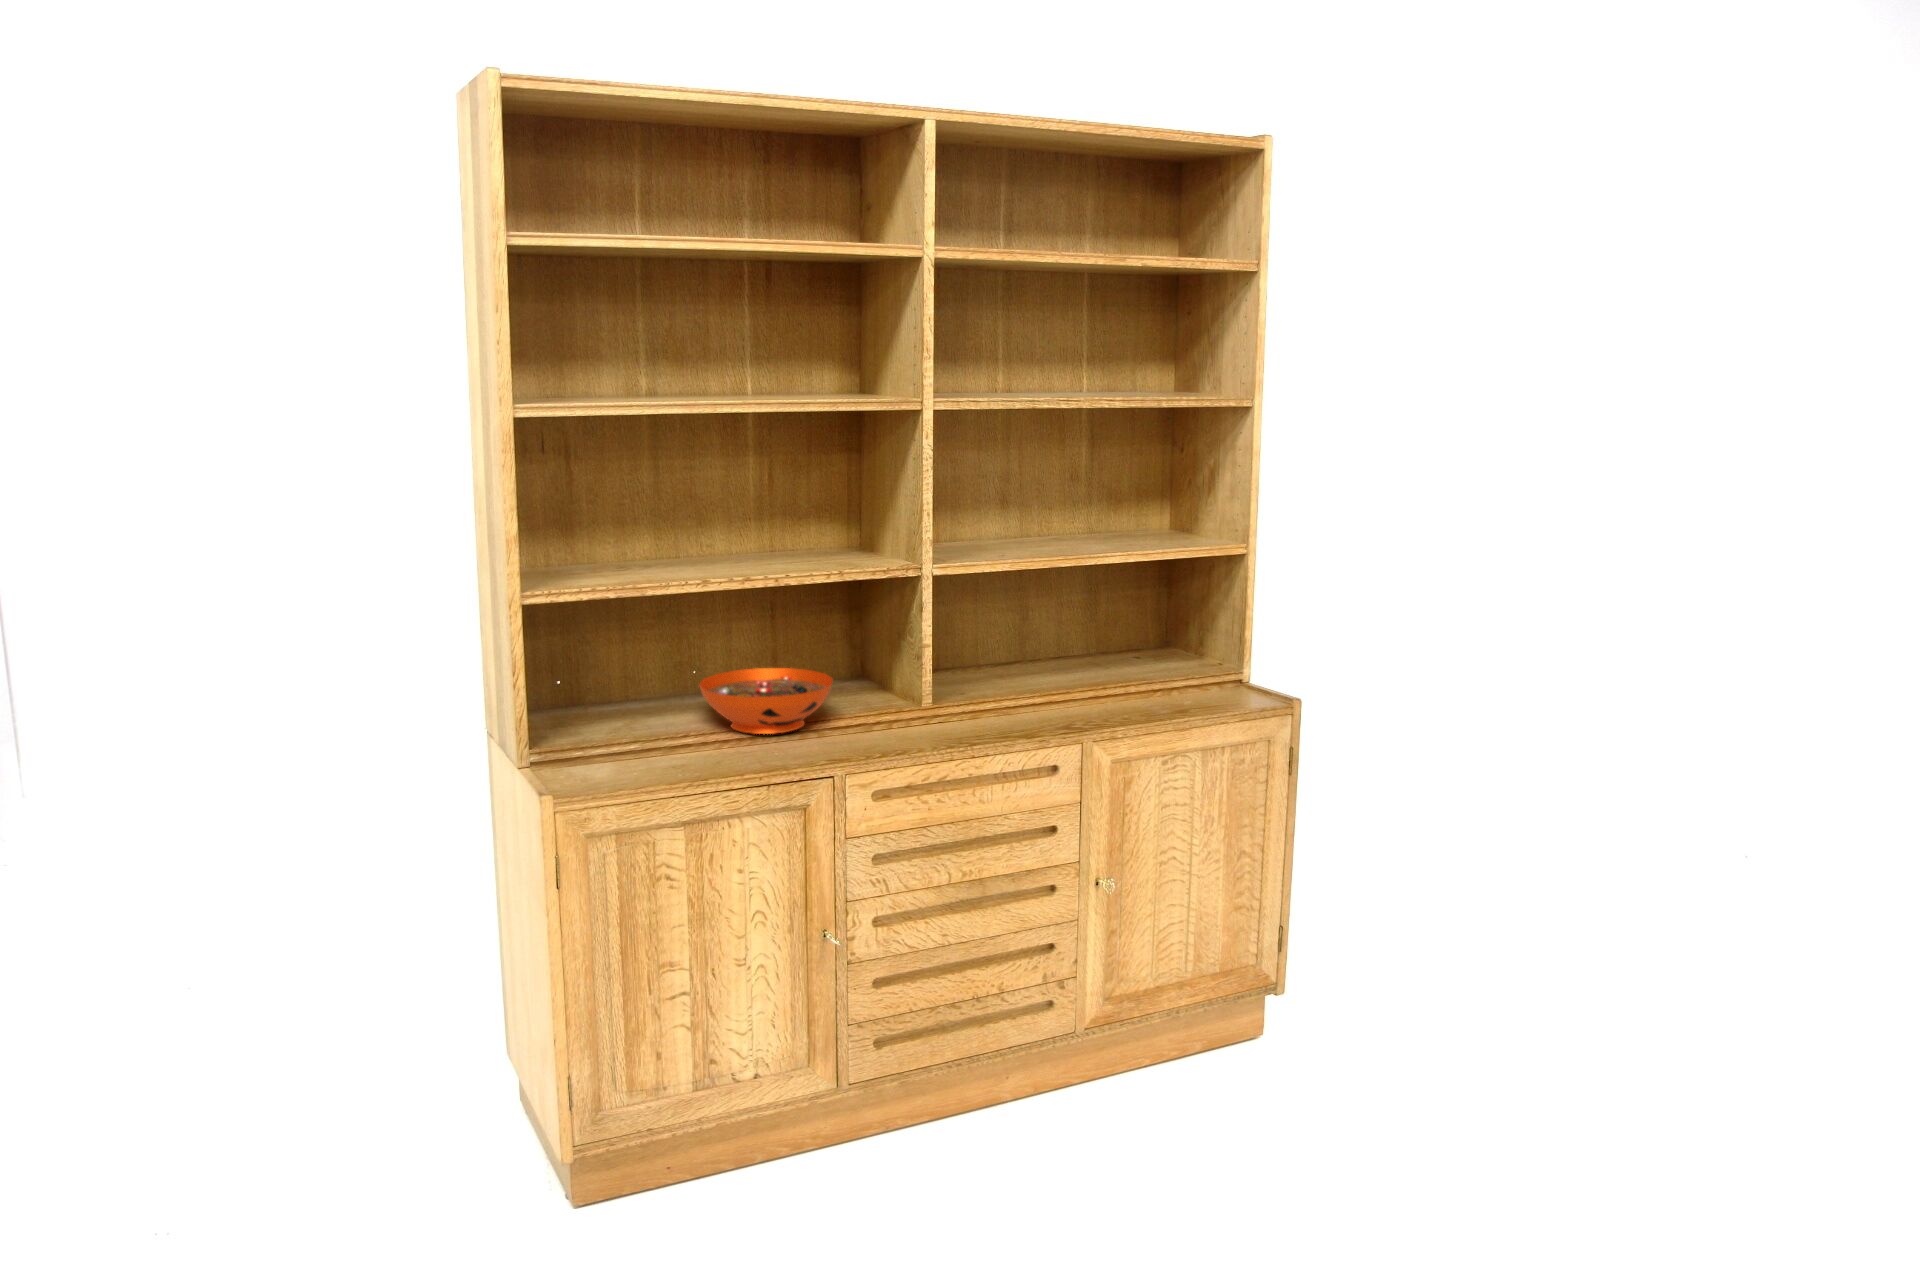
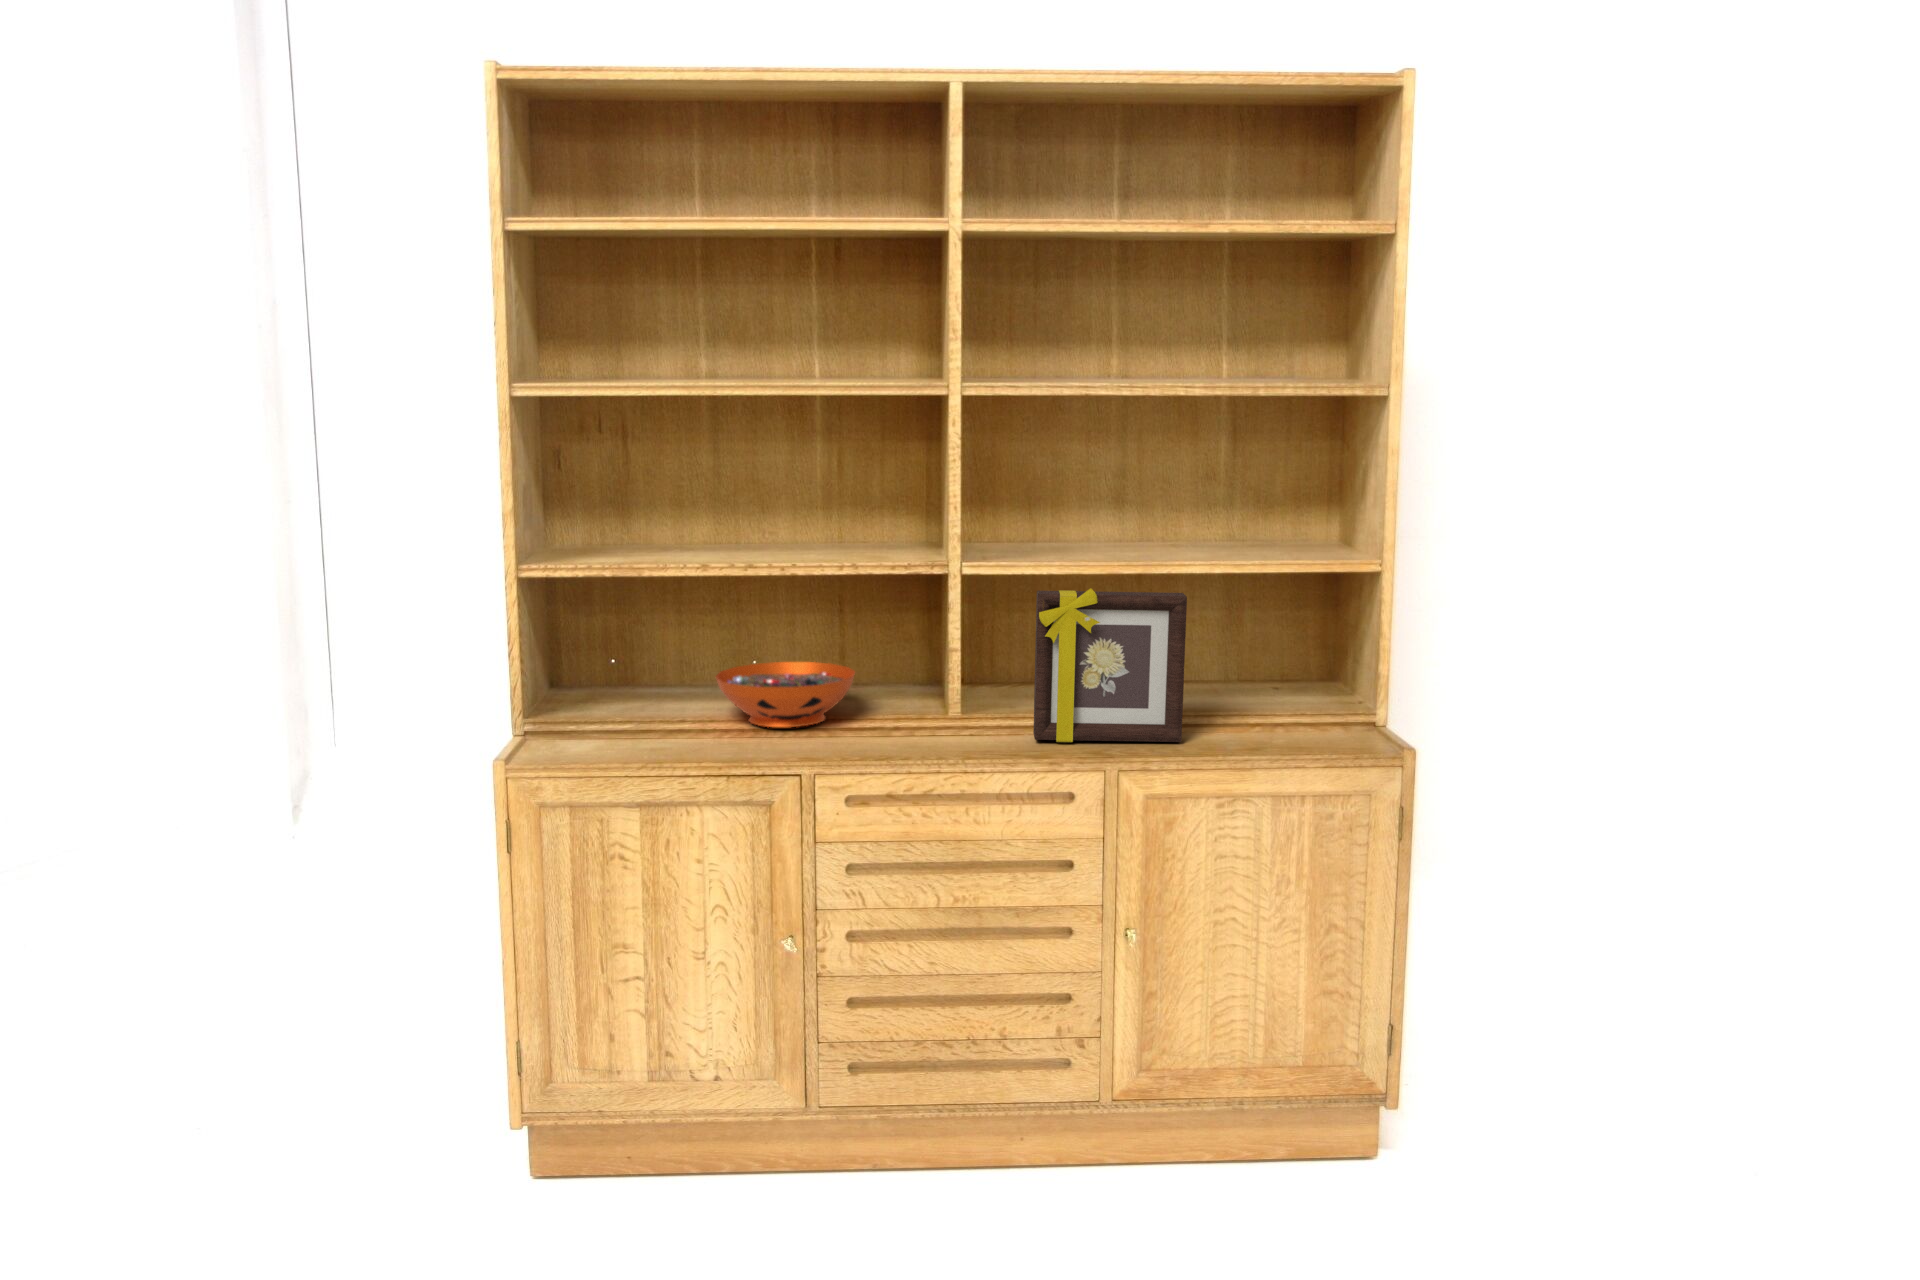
picture frame: none [1001,583,1130,723] -> present [1033,588,1187,742]

